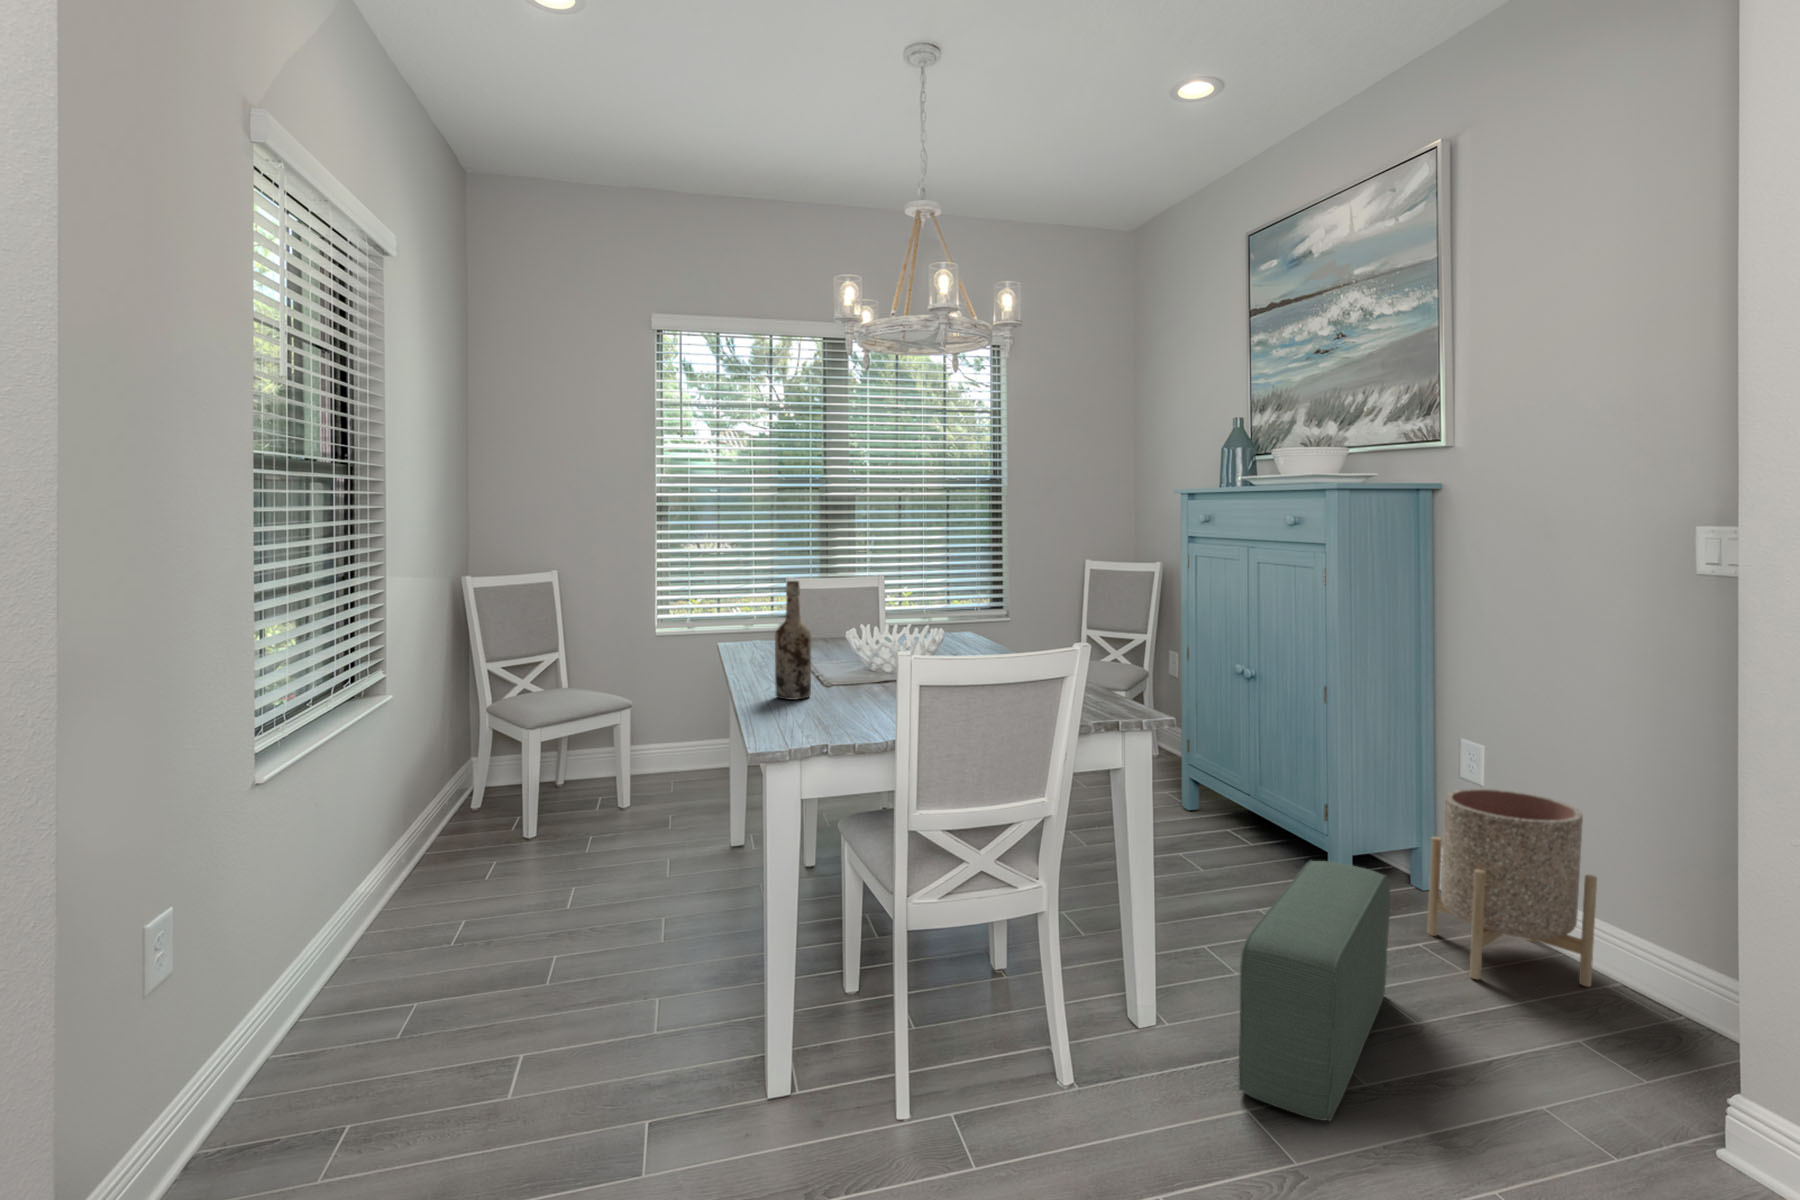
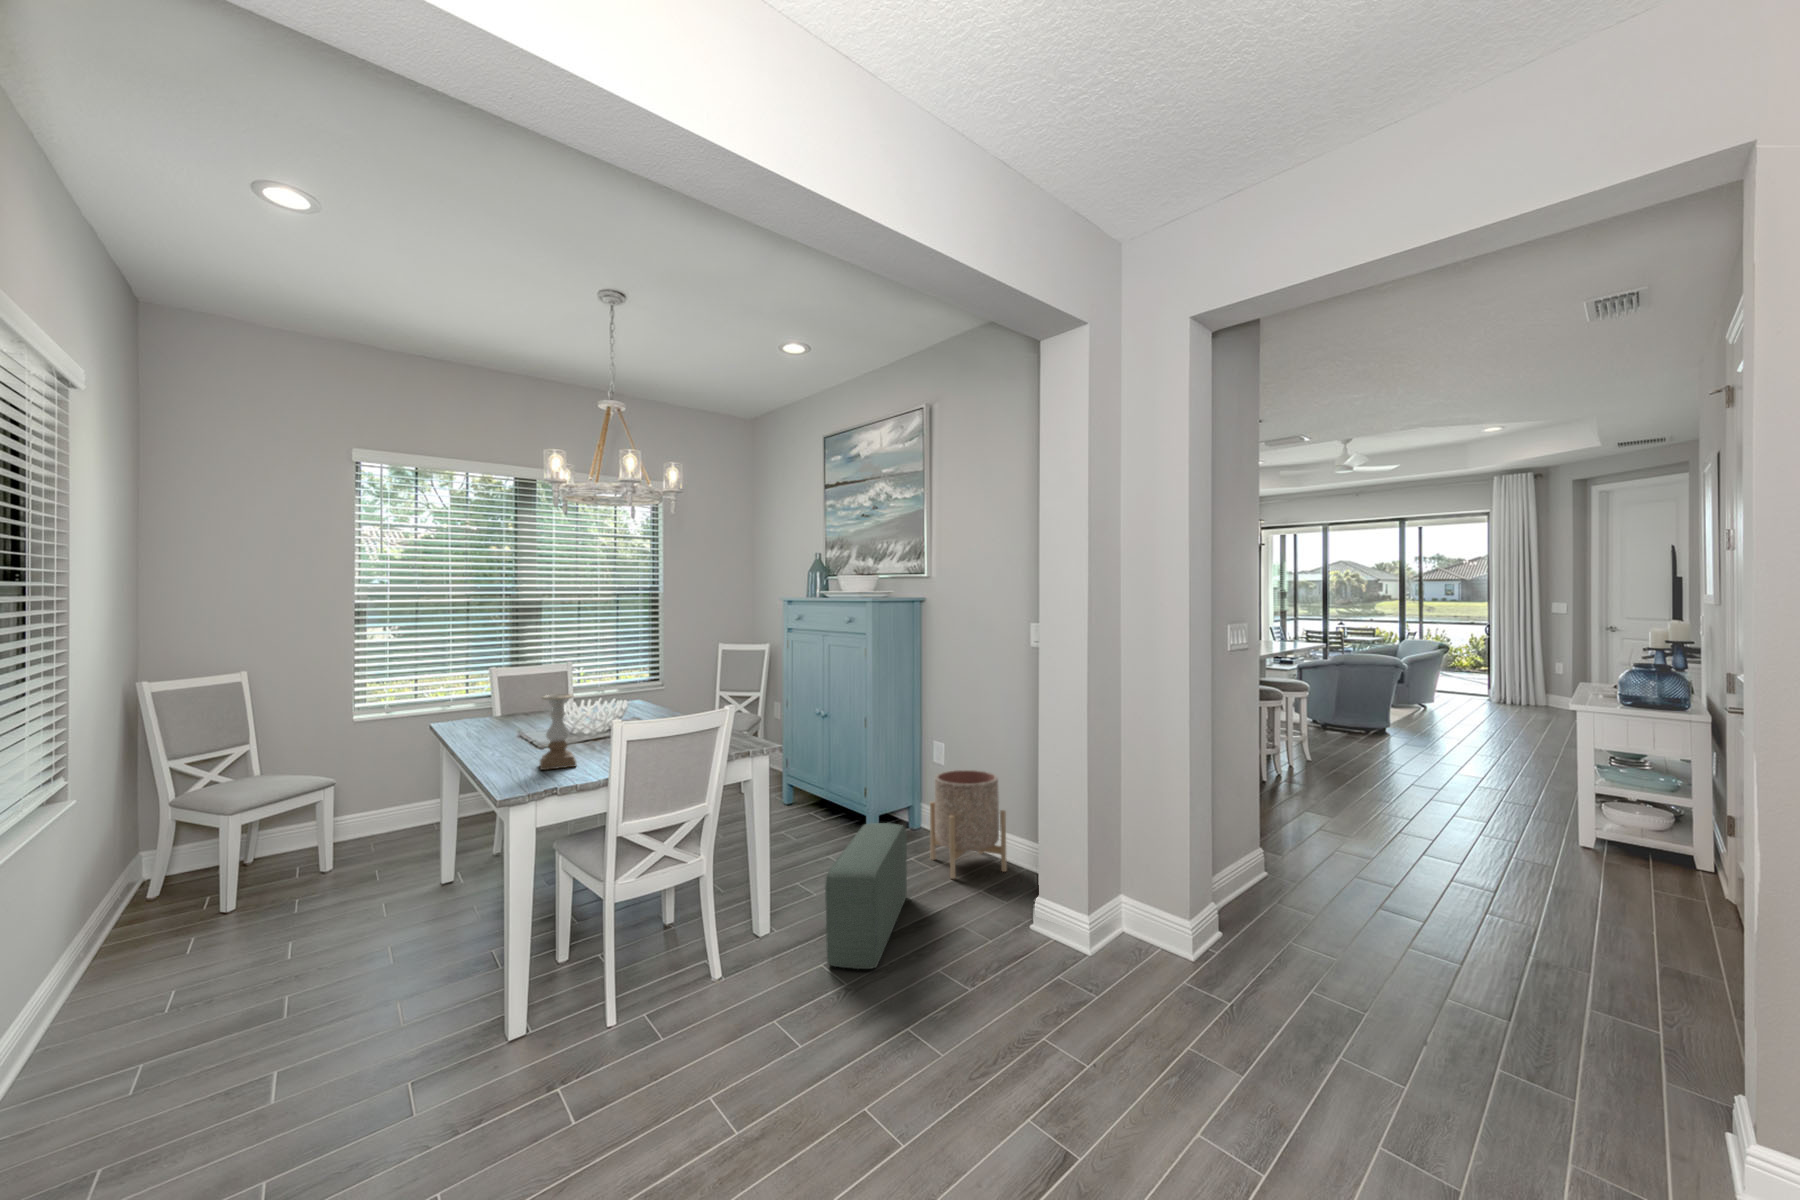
wine bottle: present [775,581,811,700] -> none [500,674,530,760]
candle holder: none [818,612,864,718] -> present [540,694,576,770]

